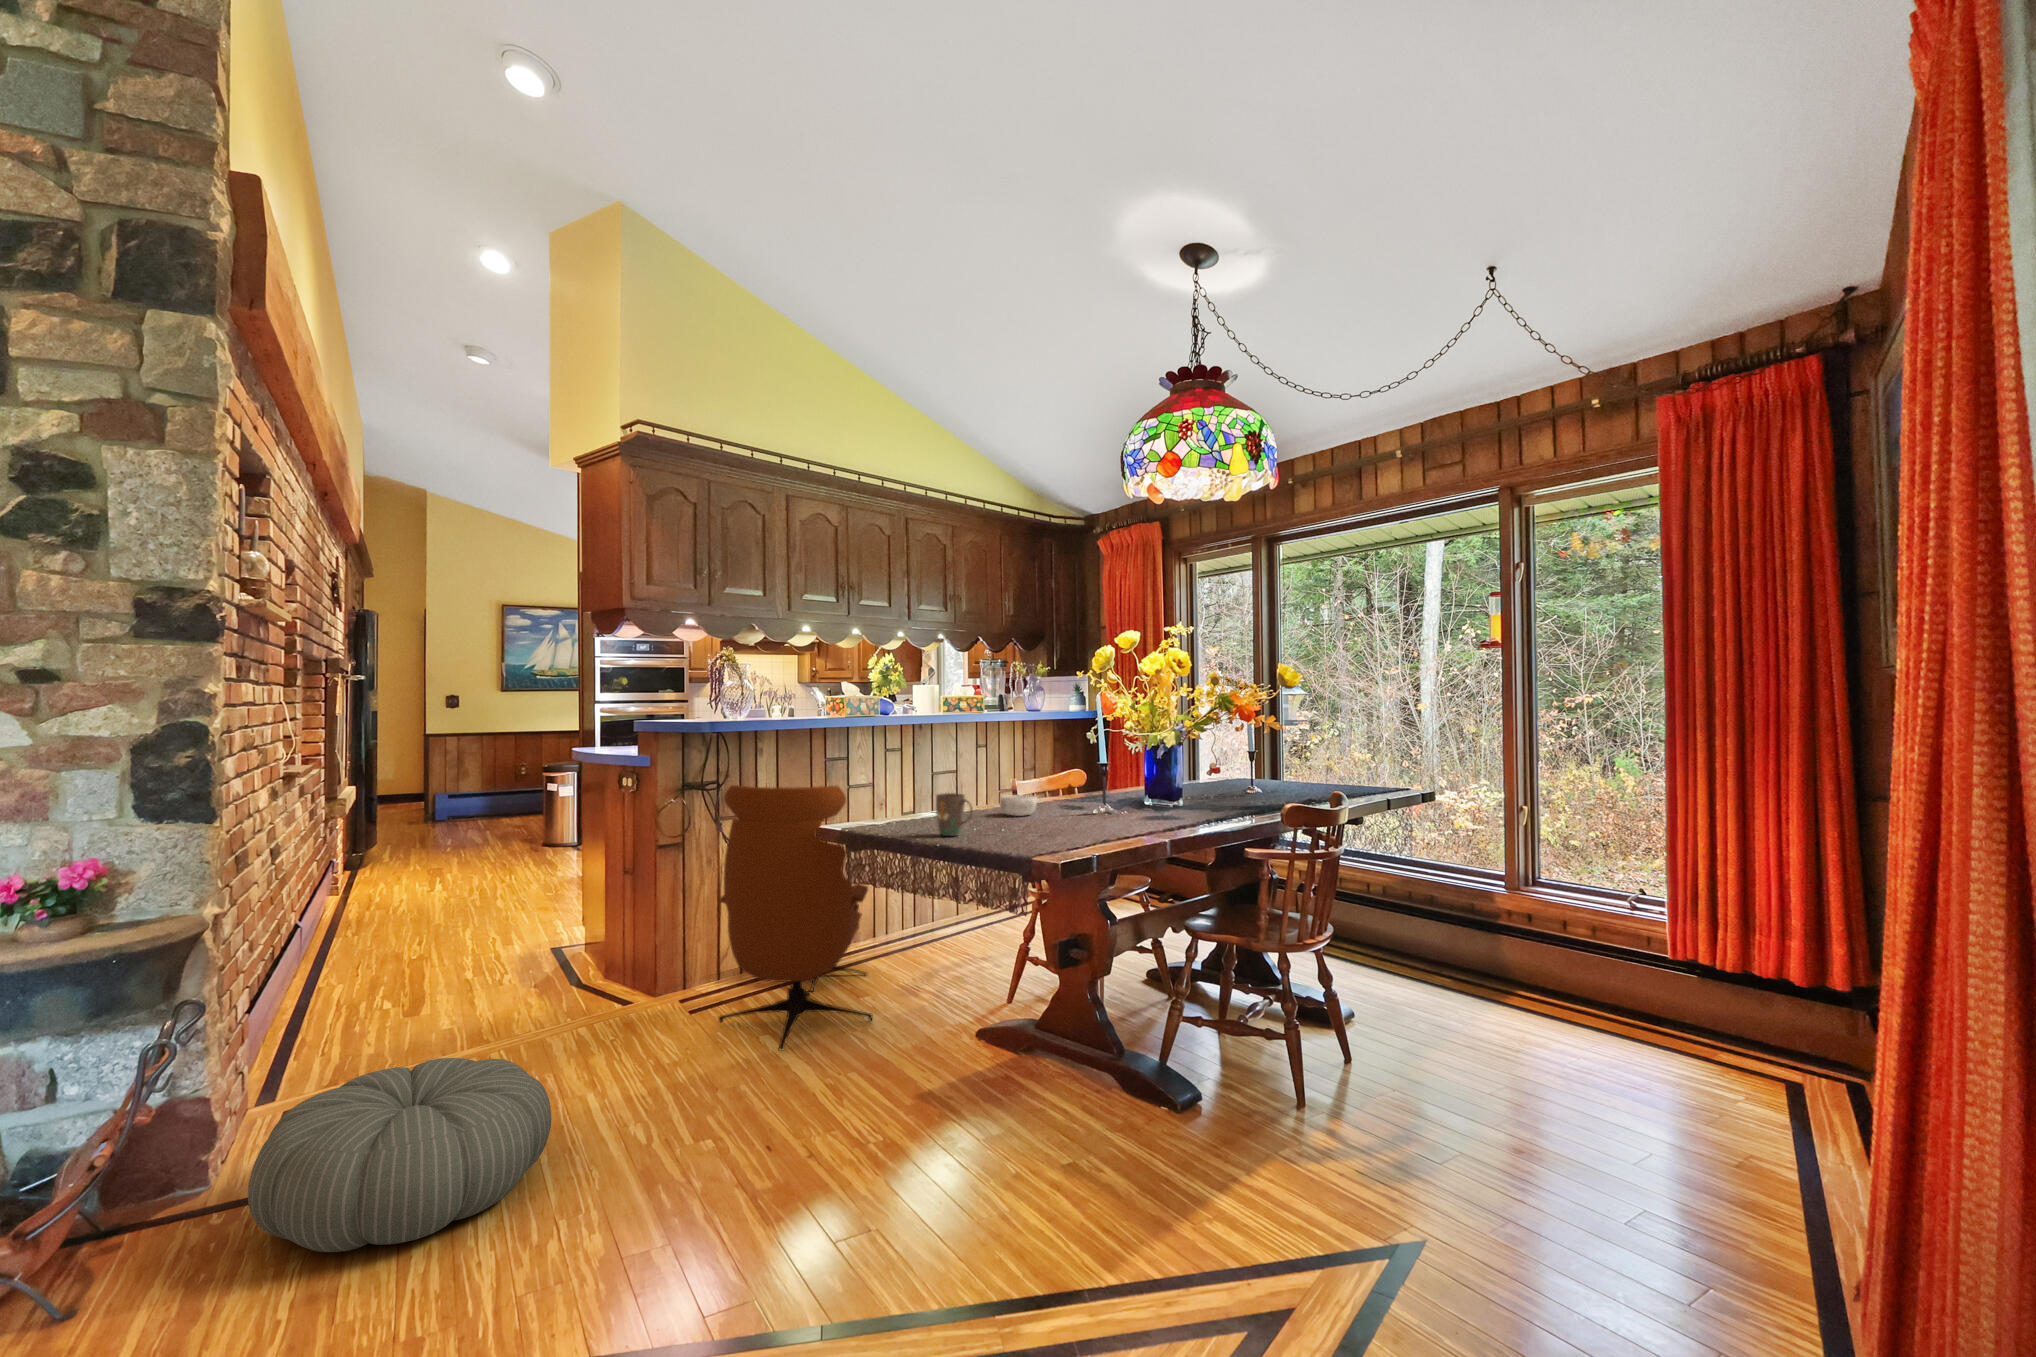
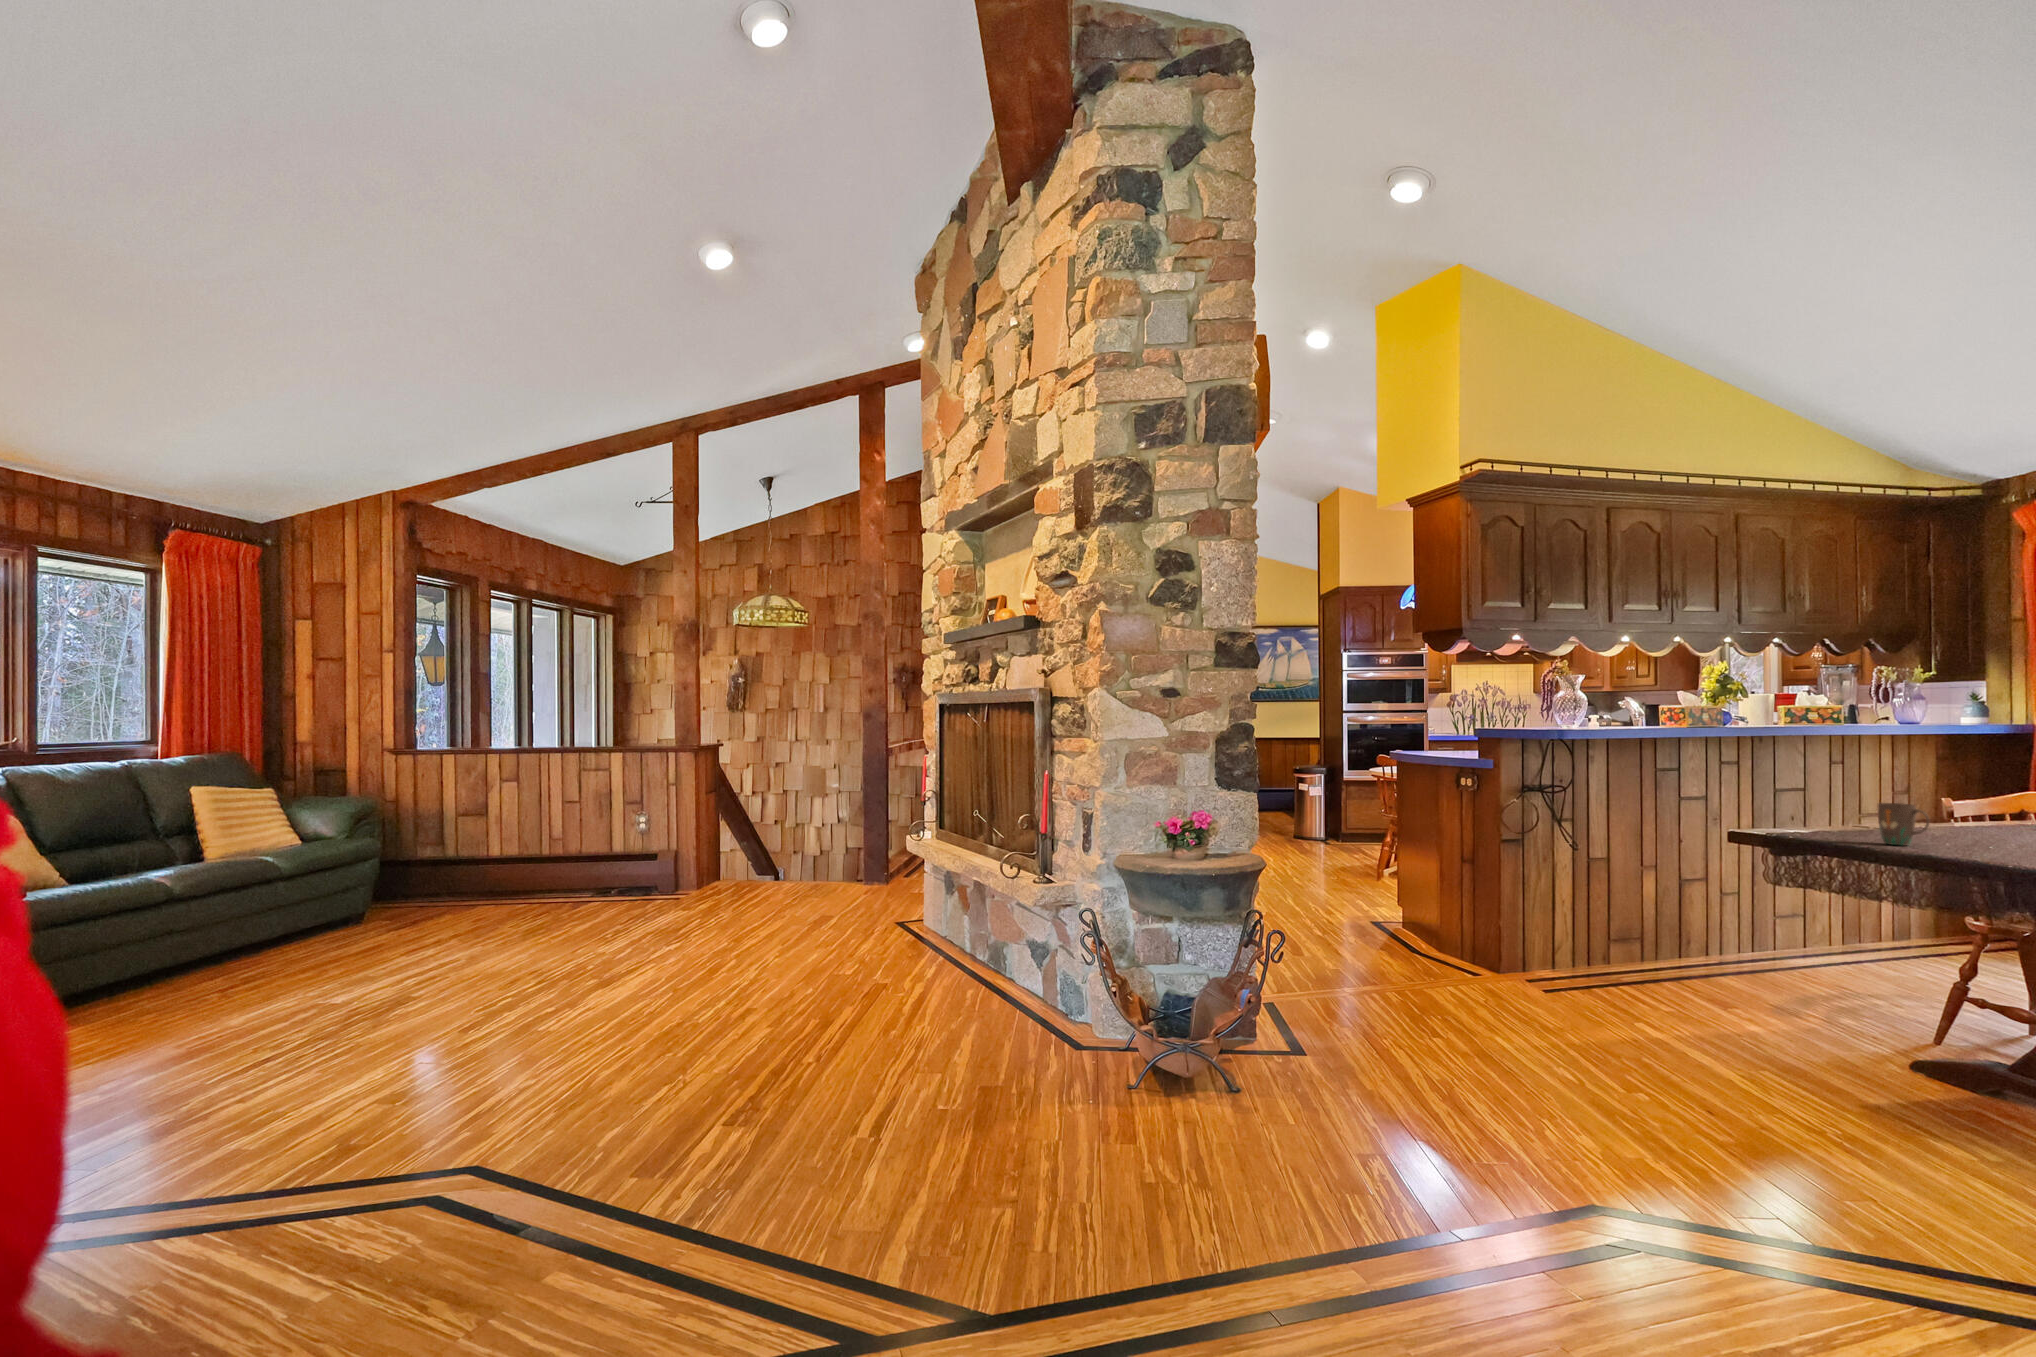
lounge chair: present [719,785,873,1050] -> none [1580,786,1756,1039]
decorative bowl: present [1000,795,1037,816] -> none [1937,813,1993,836]
pouf: present [248,1058,551,1252] -> none [1308,977,1501,1095]

